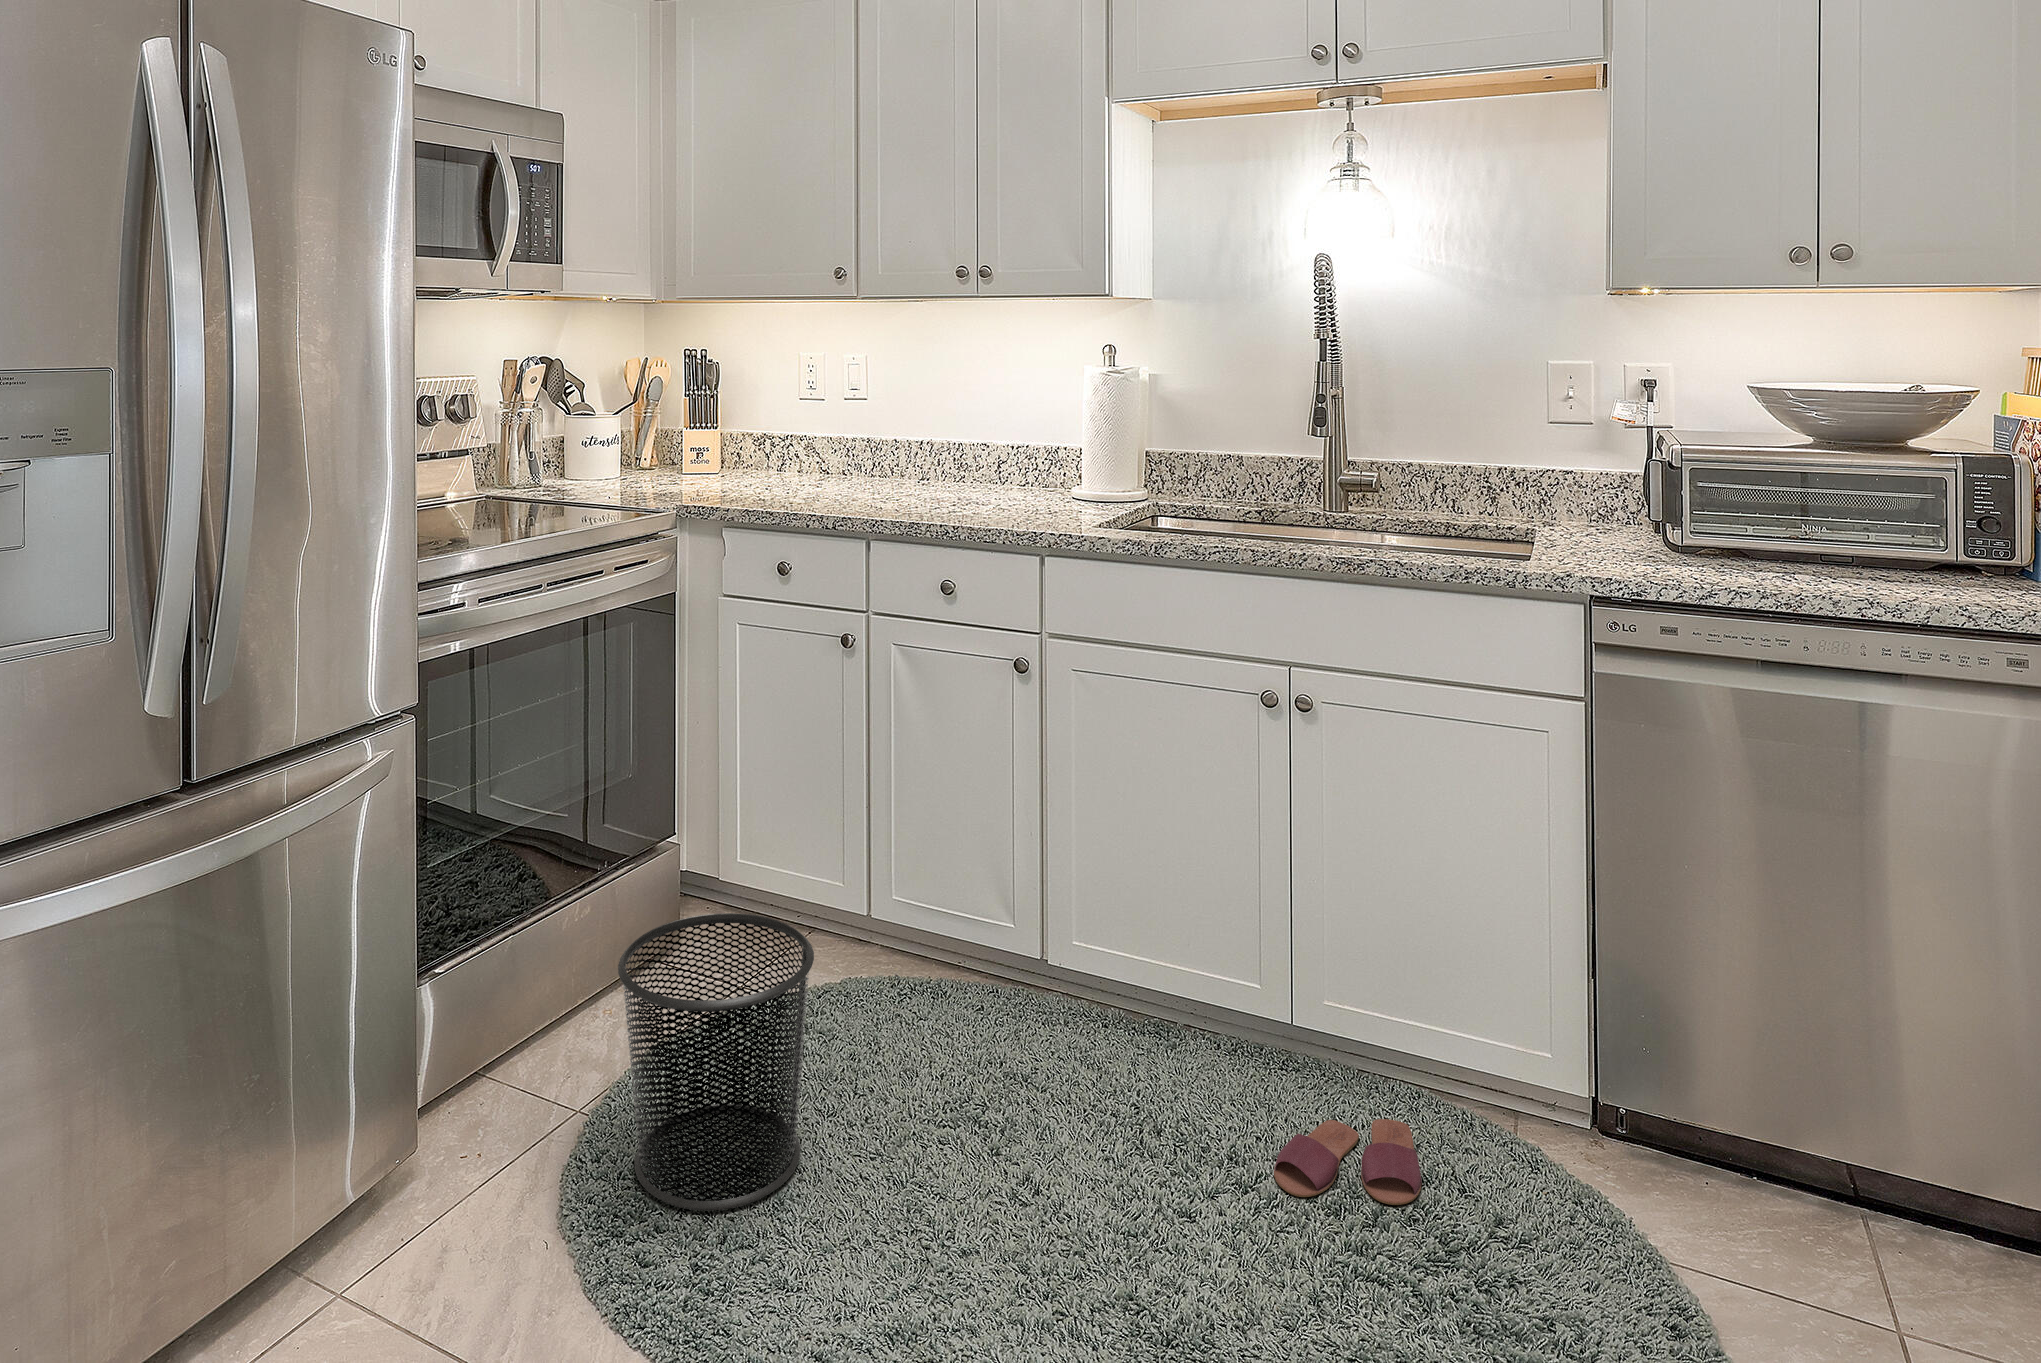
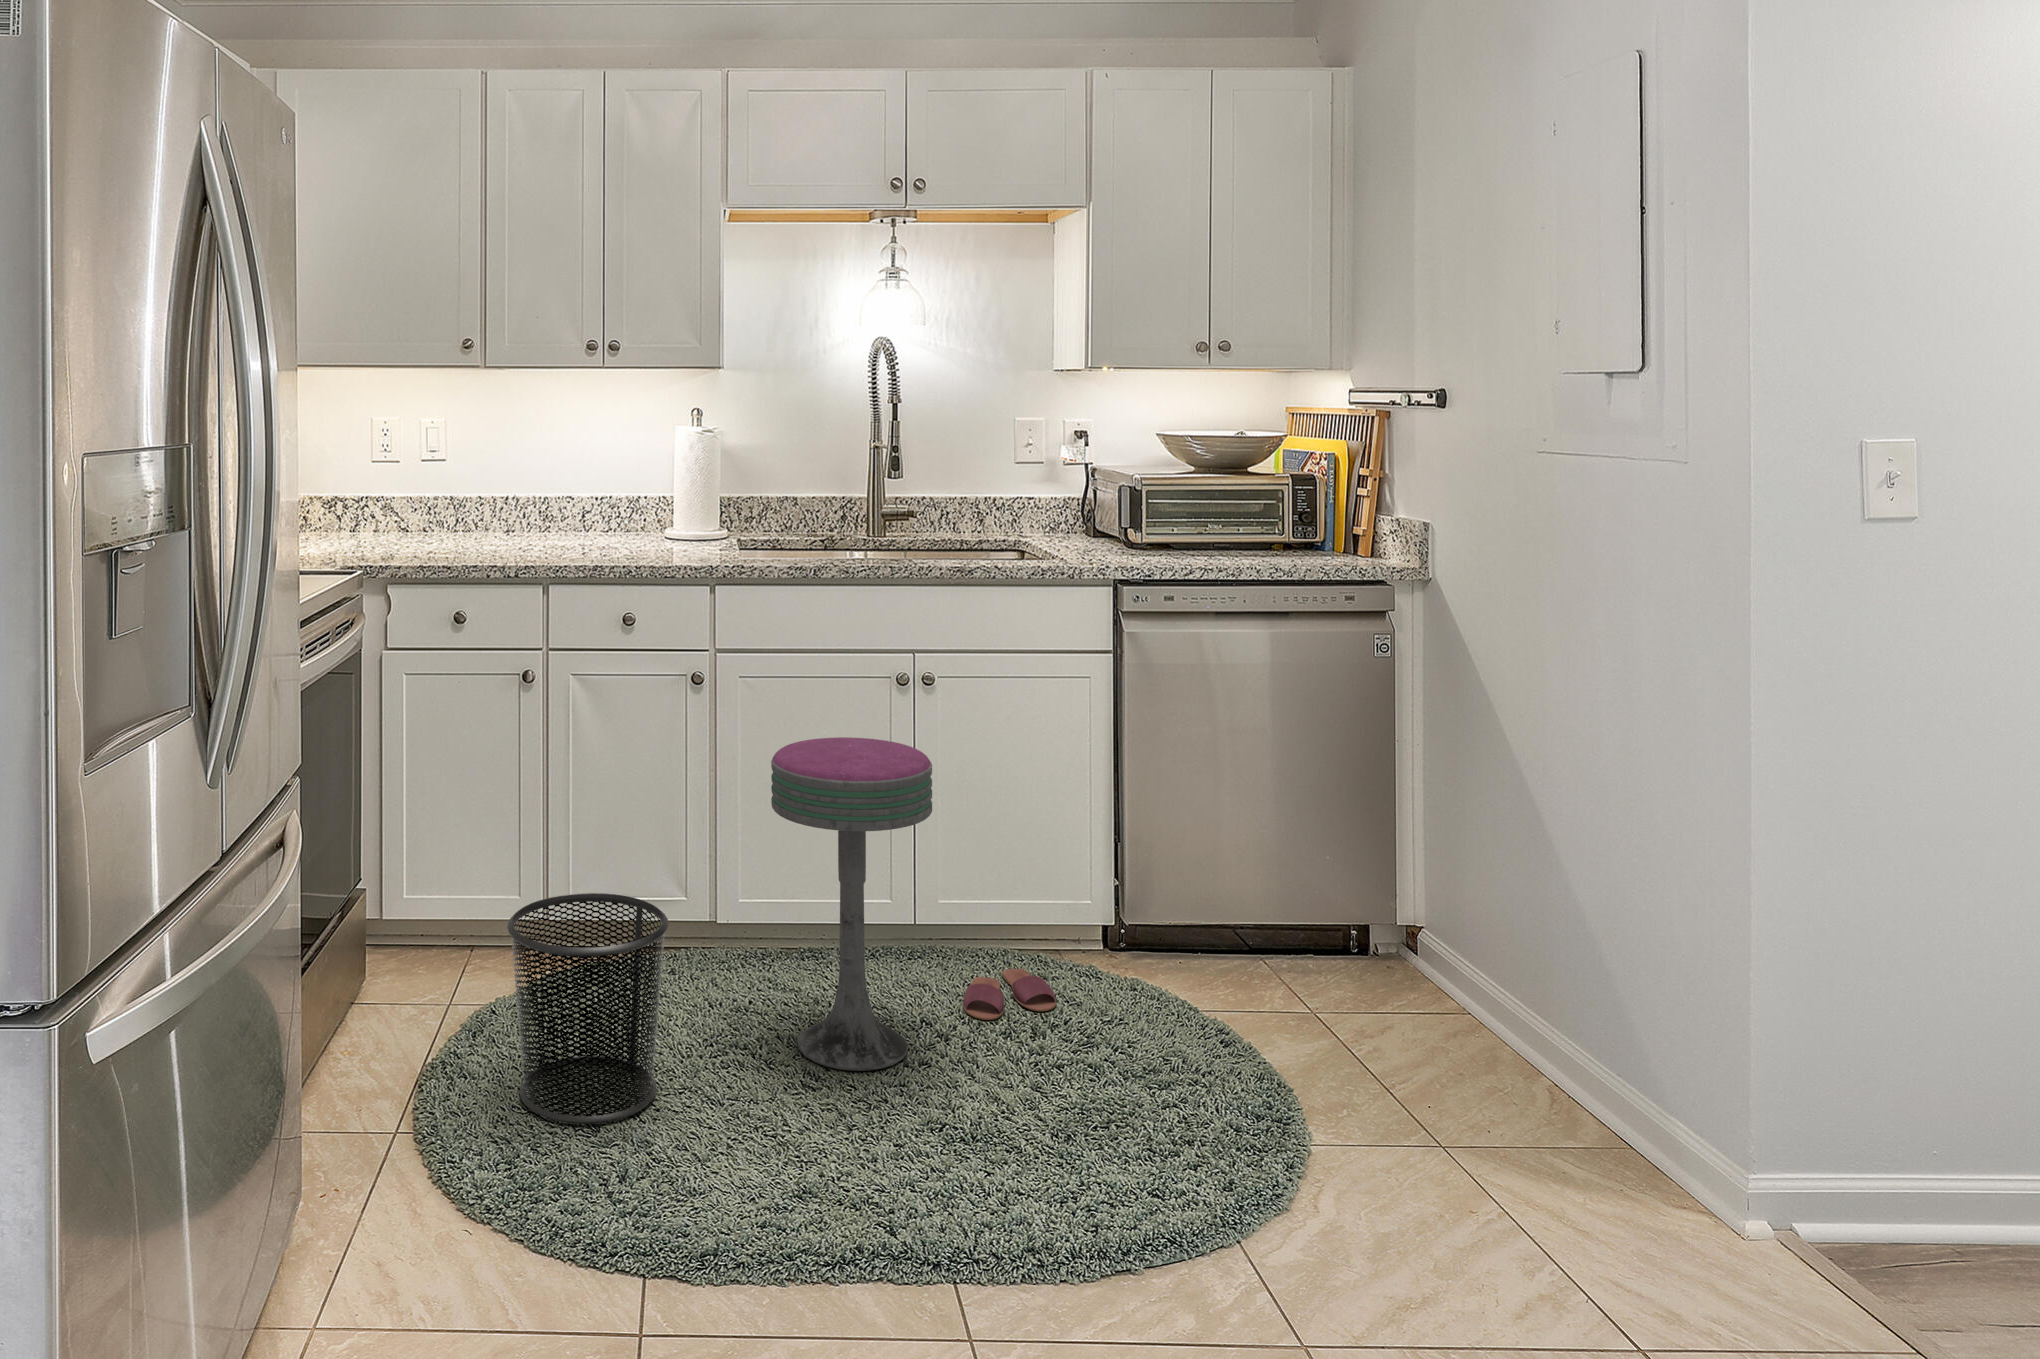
bar stool: none [970,771,1186,1234] -> present [771,737,932,1071]

